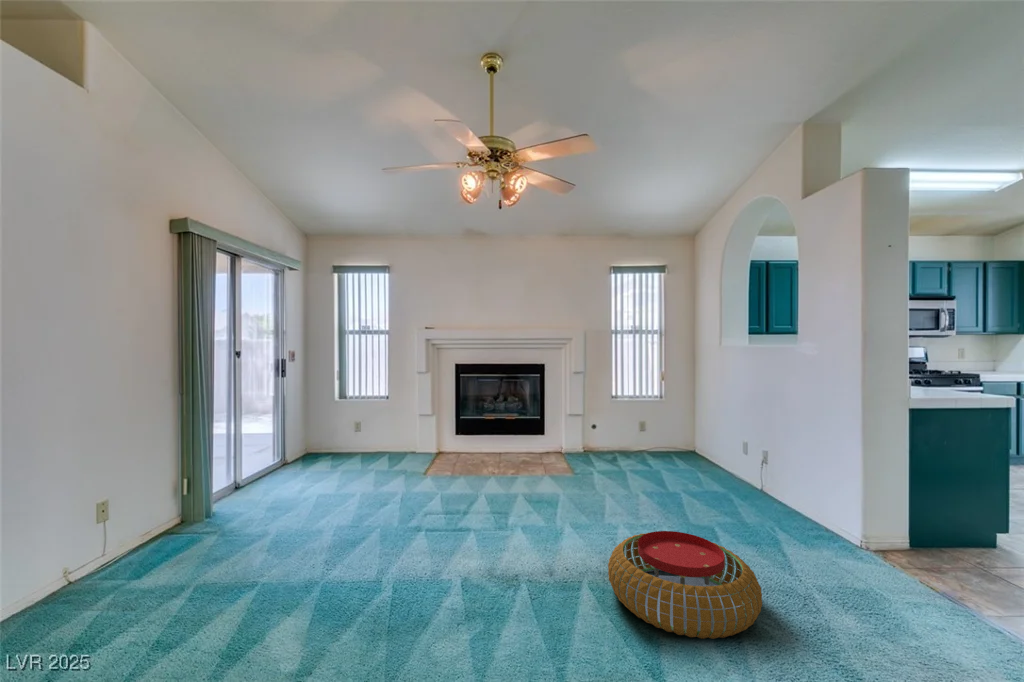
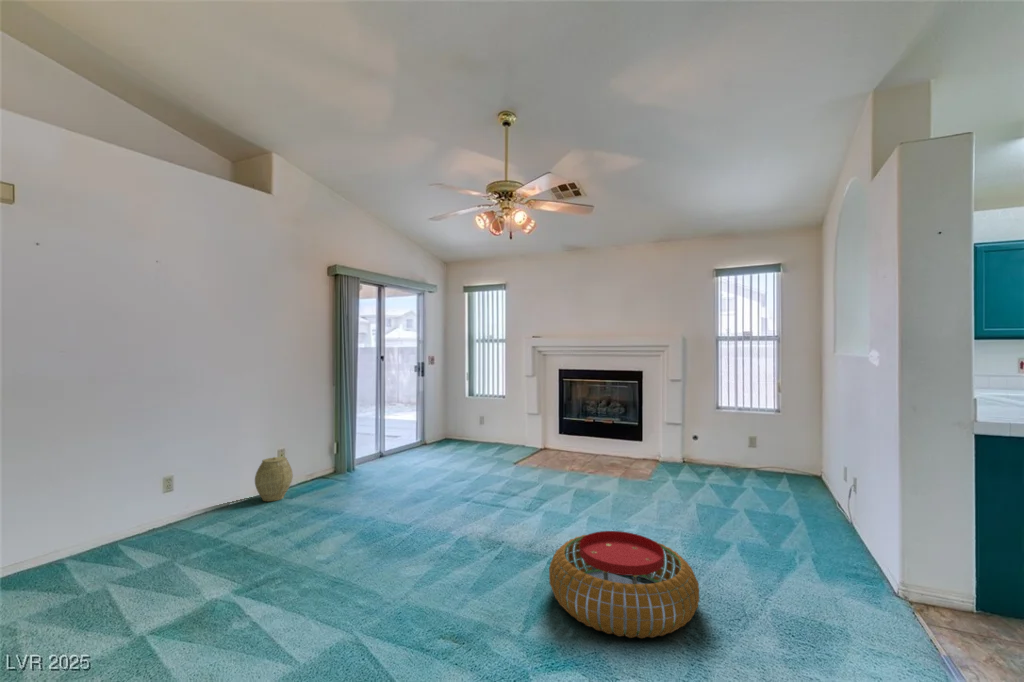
woven basket: none [60,517,136,596] -> present [255,457,293,501]

